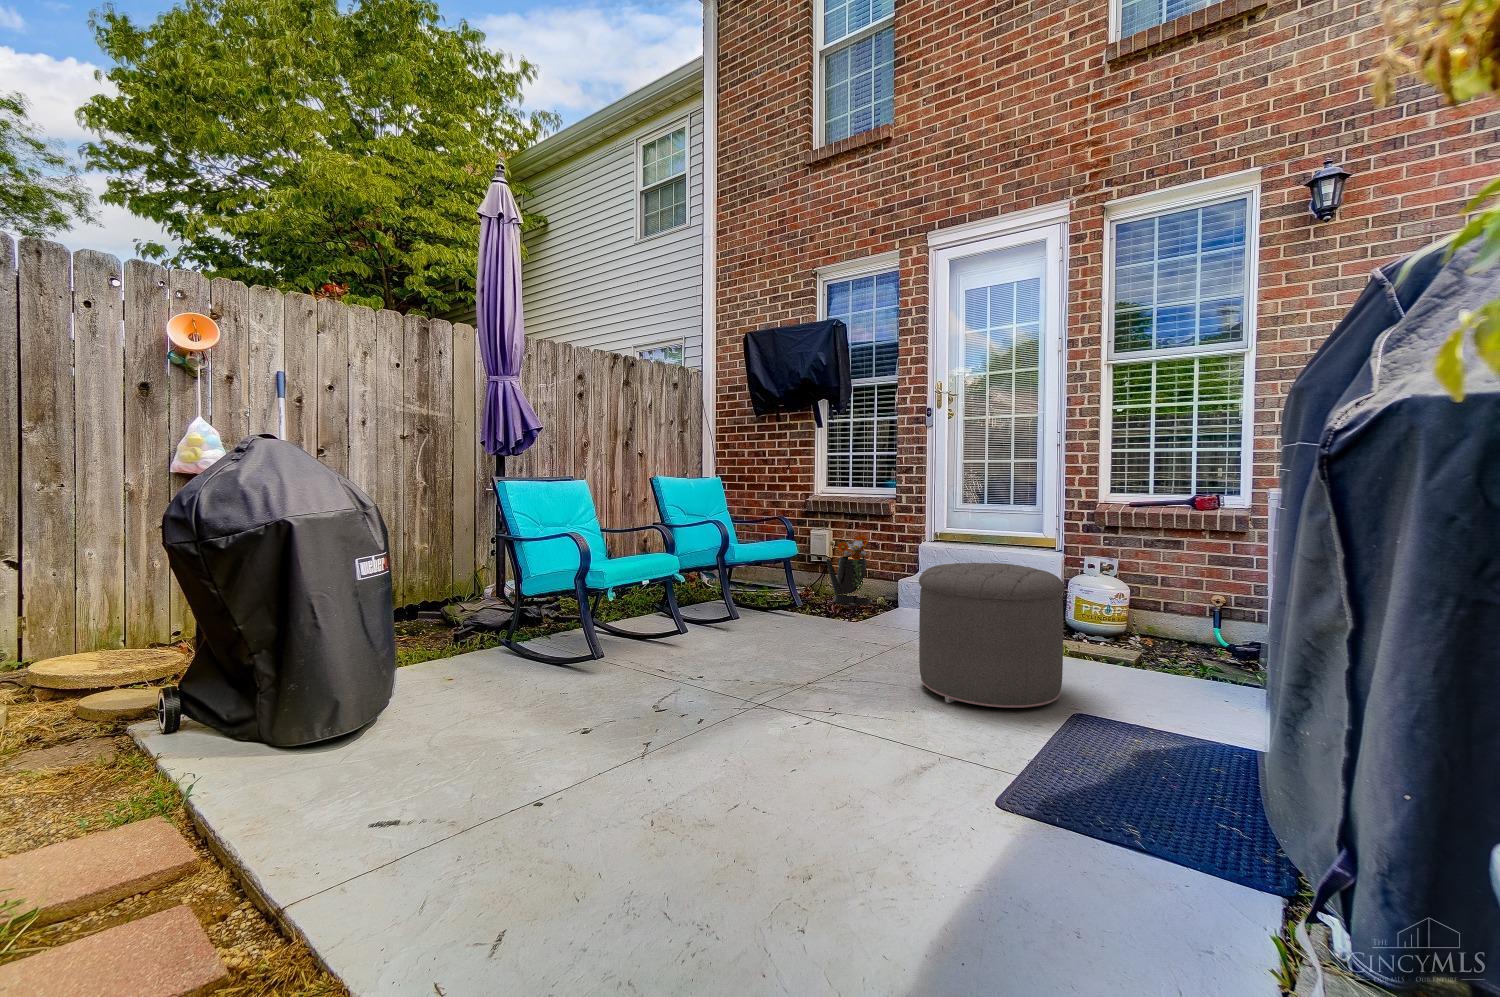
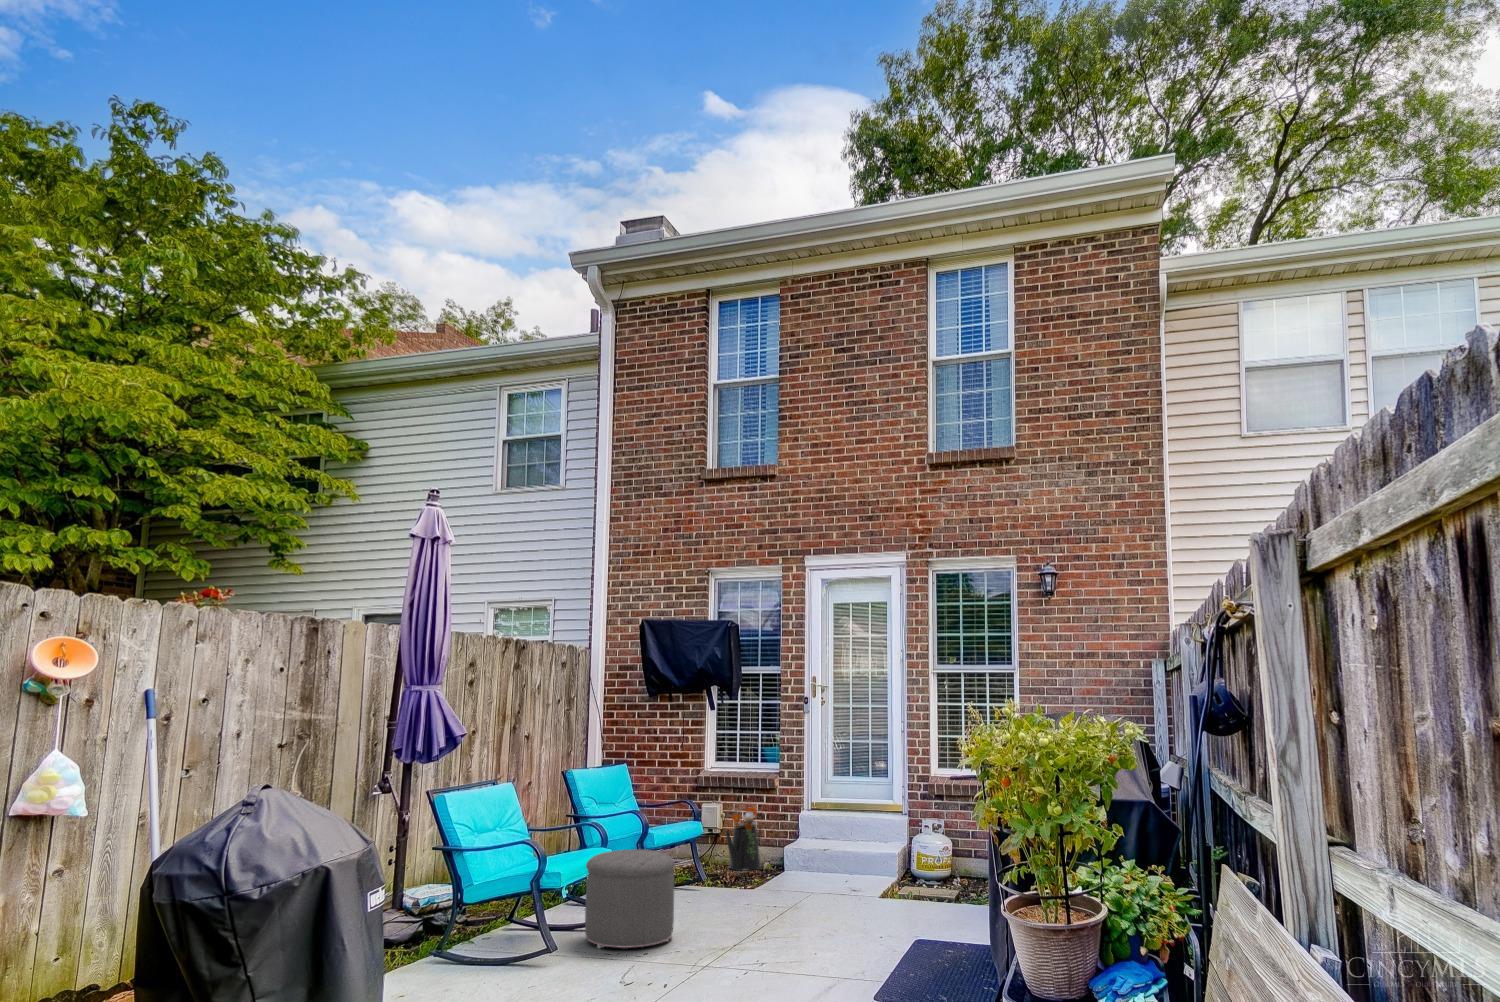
ottoman: present [919,563,1064,708] -> present [585,849,675,948]

